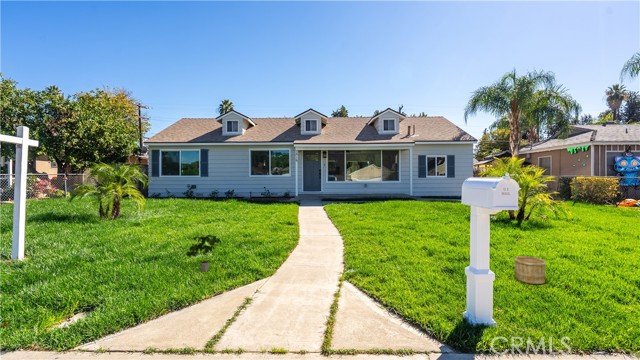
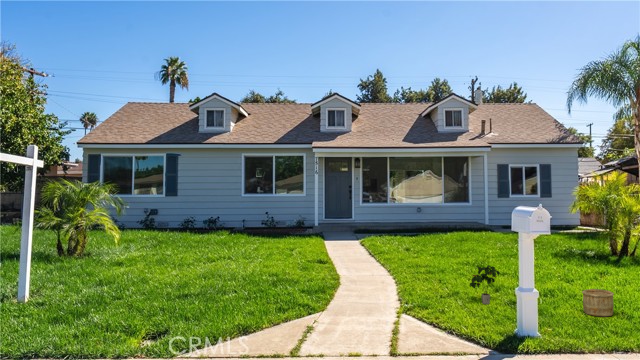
potted plant: present [186,235,221,272] -> present [470,265,500,304]

